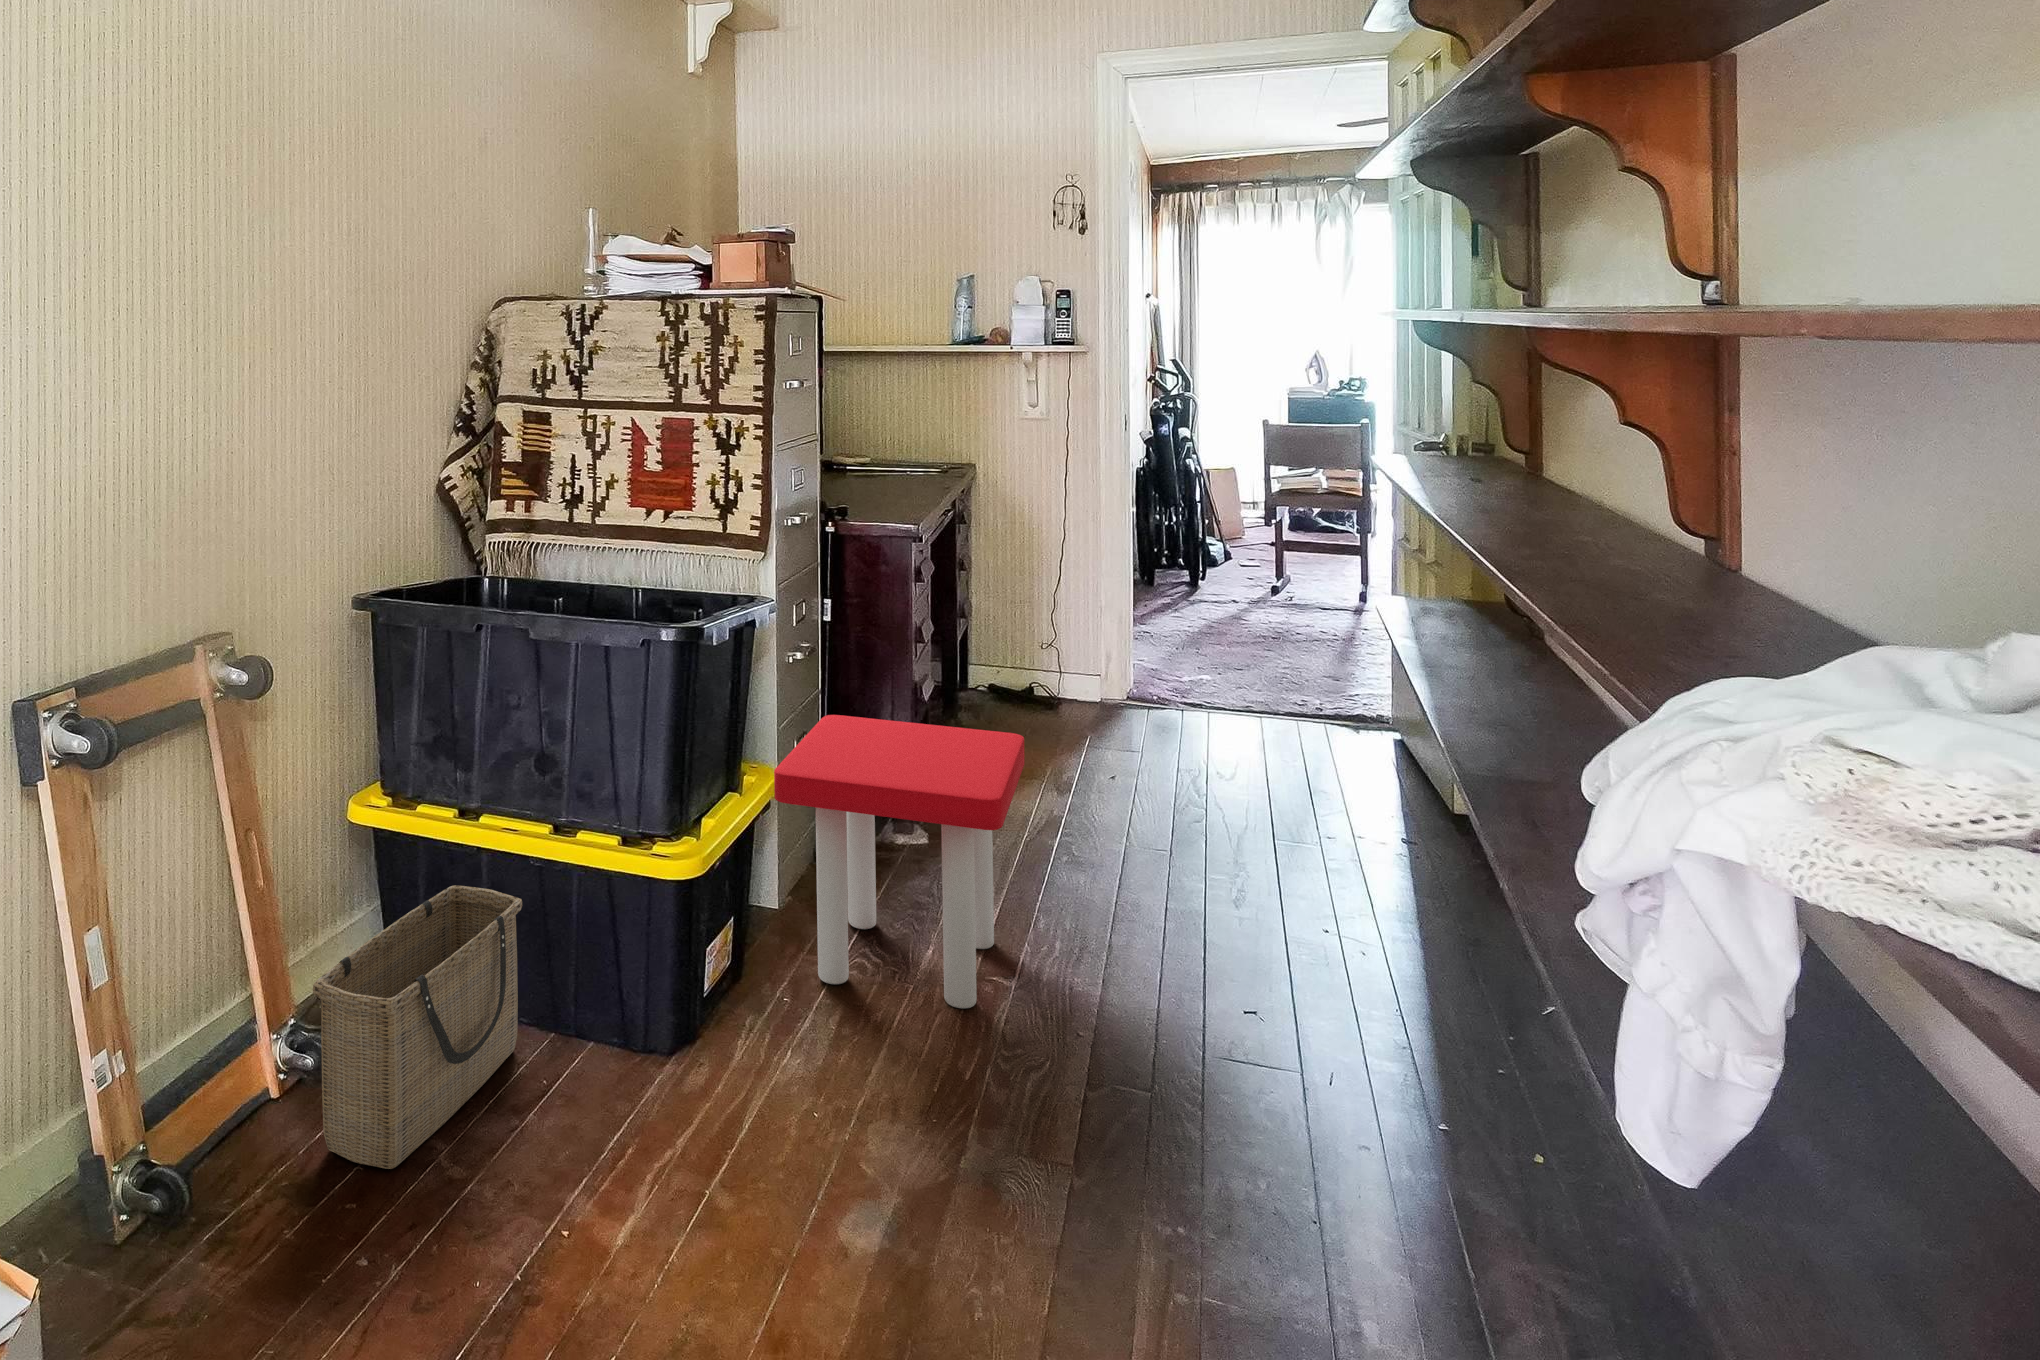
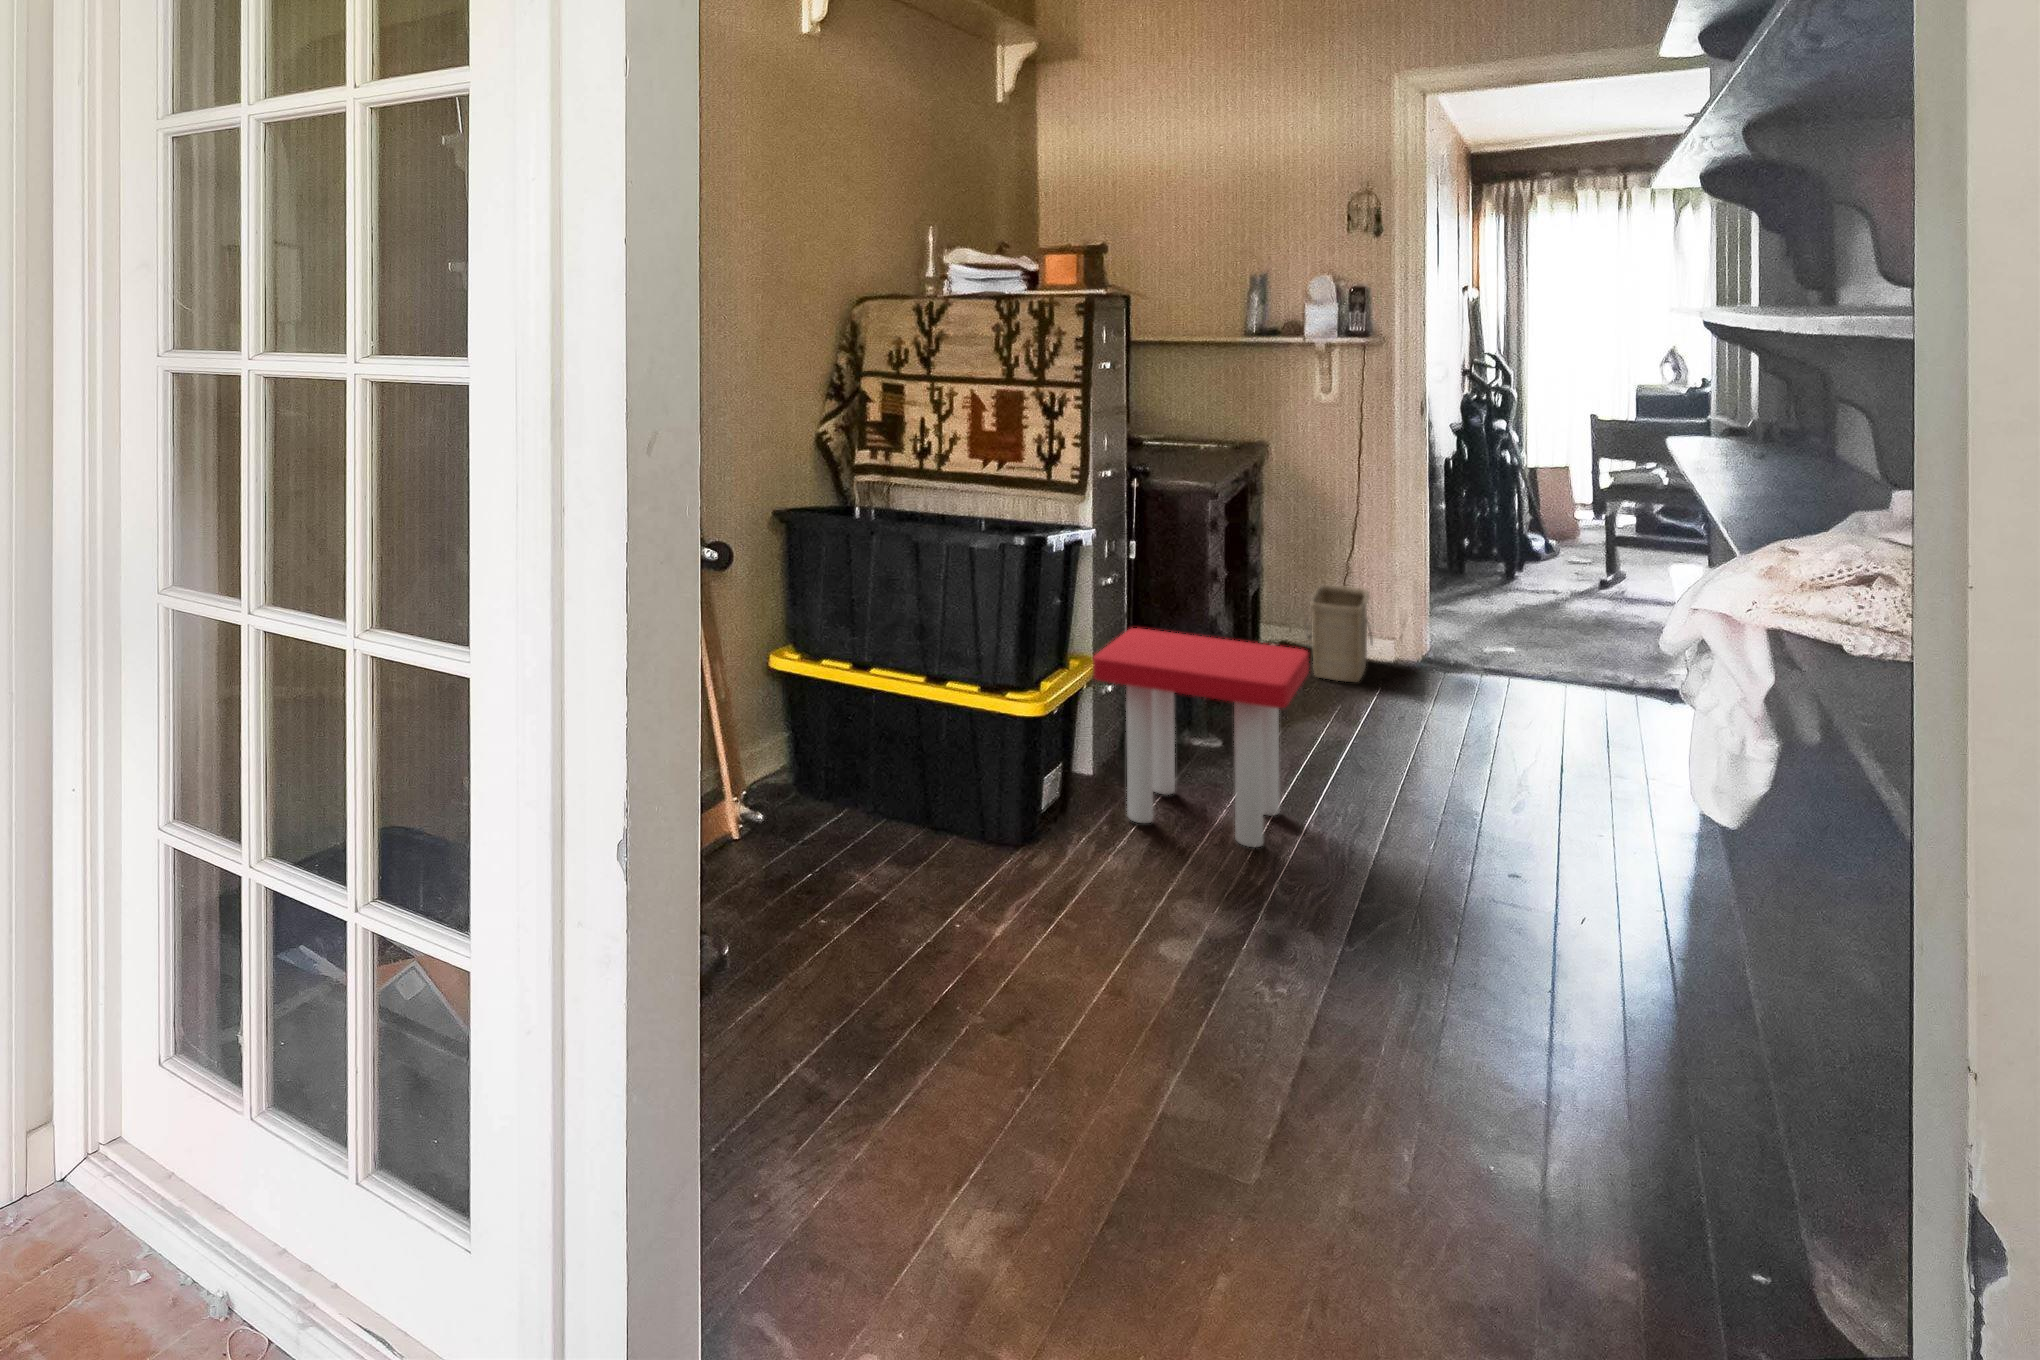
basket: present [313,885,522,1169] -> present [1307,585,1373,682]

